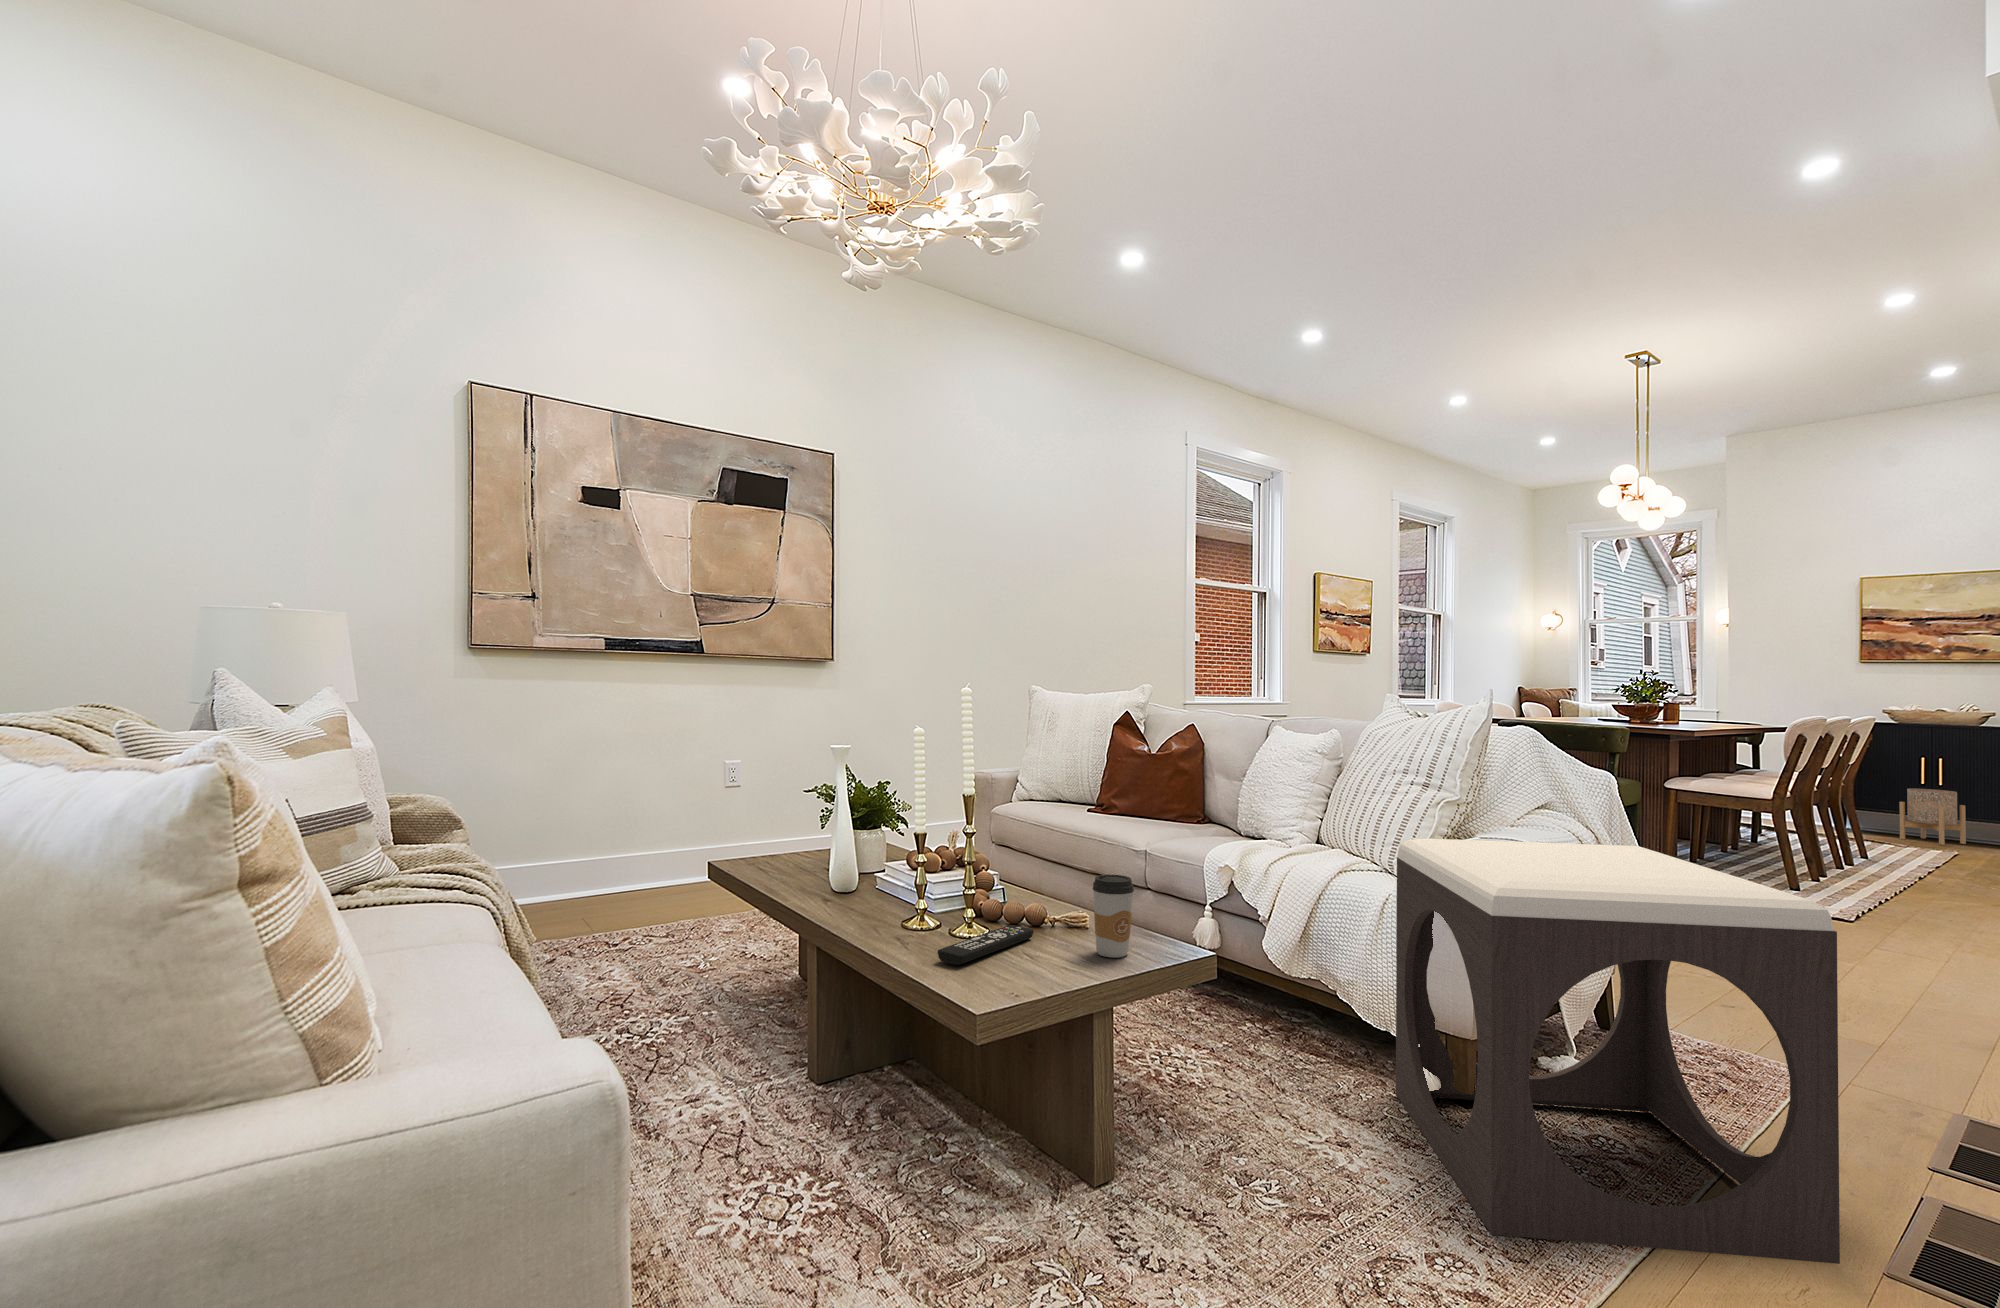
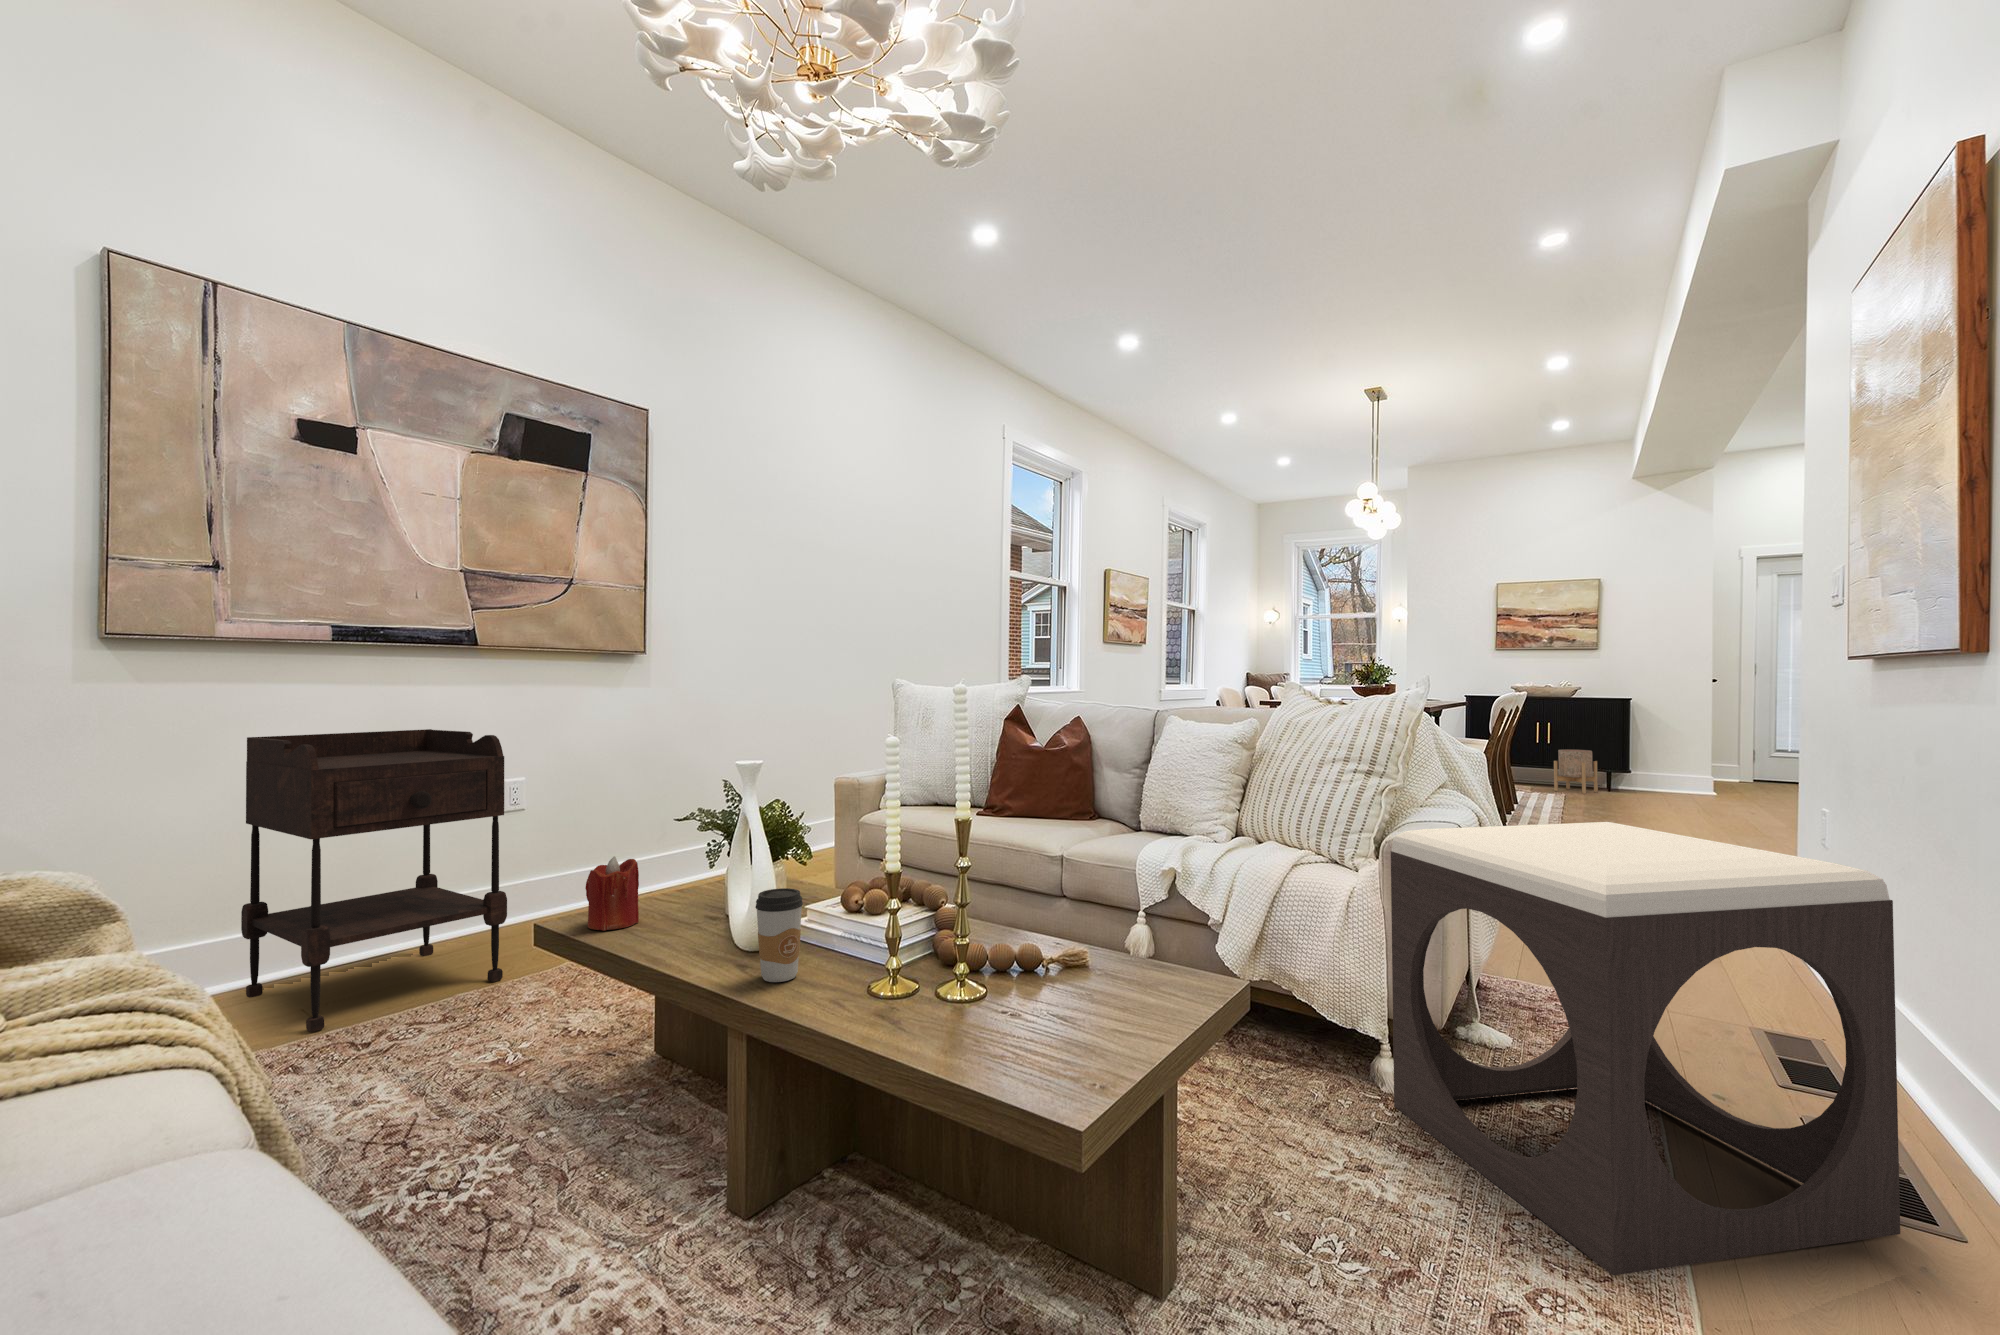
side table: none [546,715,719,933] -> present [241,729,507,1032]
candle: none [746,816,783,871] -> present [585,856,639,931]
coffee cup: present [1093,875,1134,957] -> present [755,888,803,982]
remote control: present [938,925,1034,965] -> none [960,979,1049,1051]

